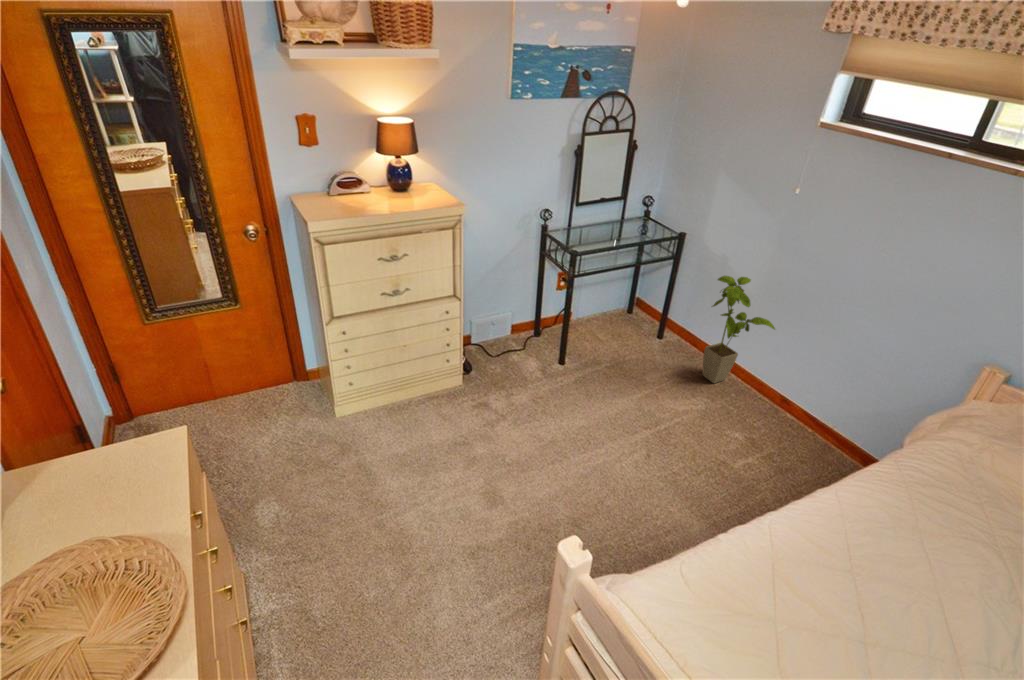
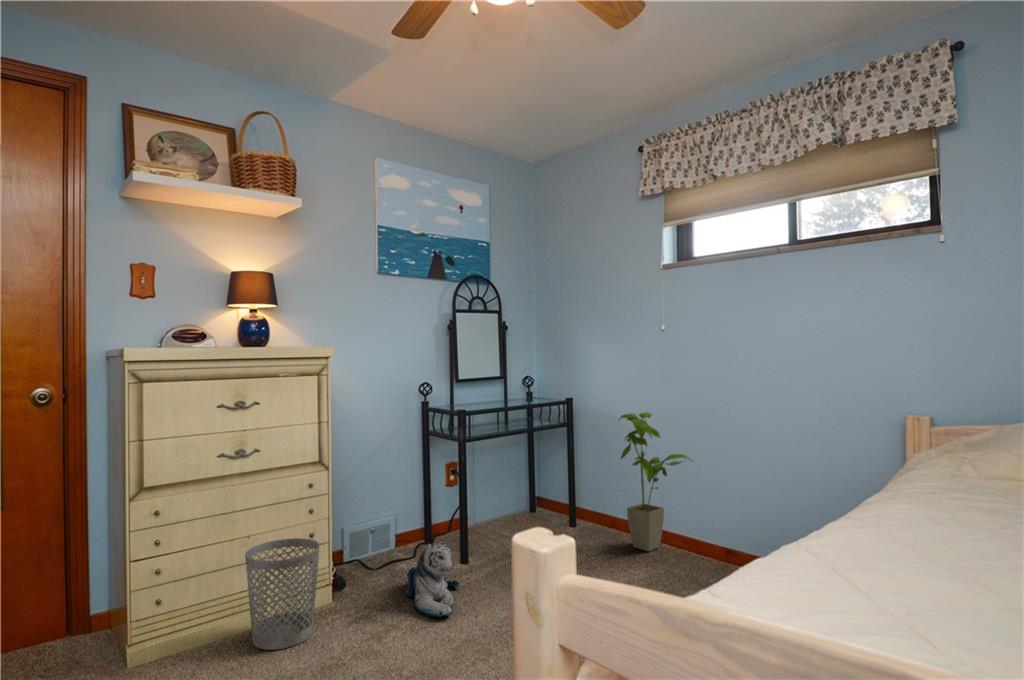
wastebasket: none [403,352,452,424] -> present [245,538,320,650]
plush toy: none [512,367,553,421] -> present [405,543,459,617]

